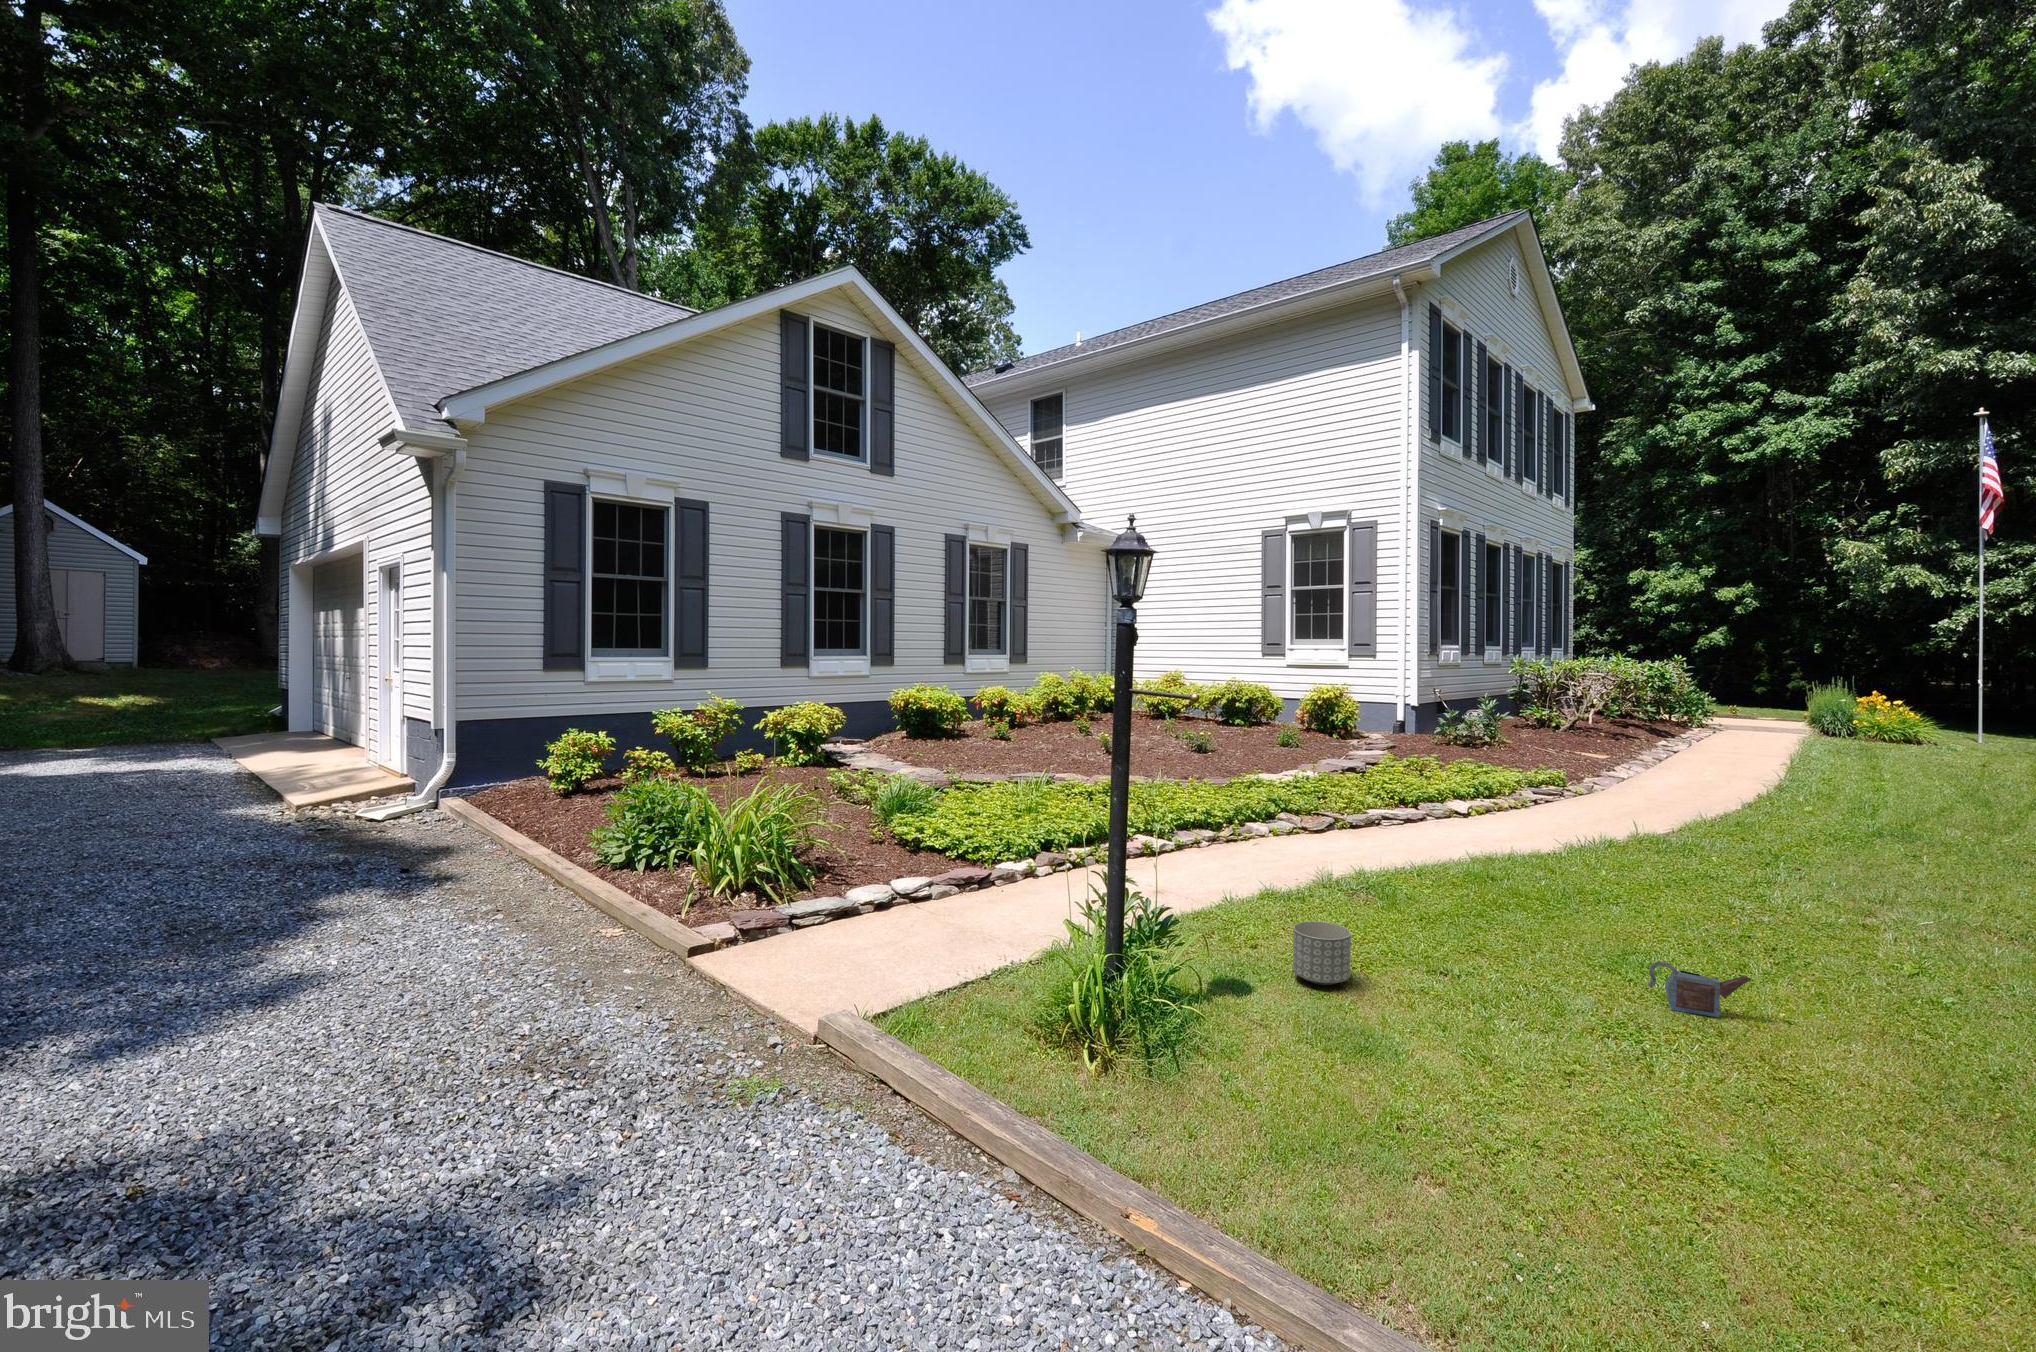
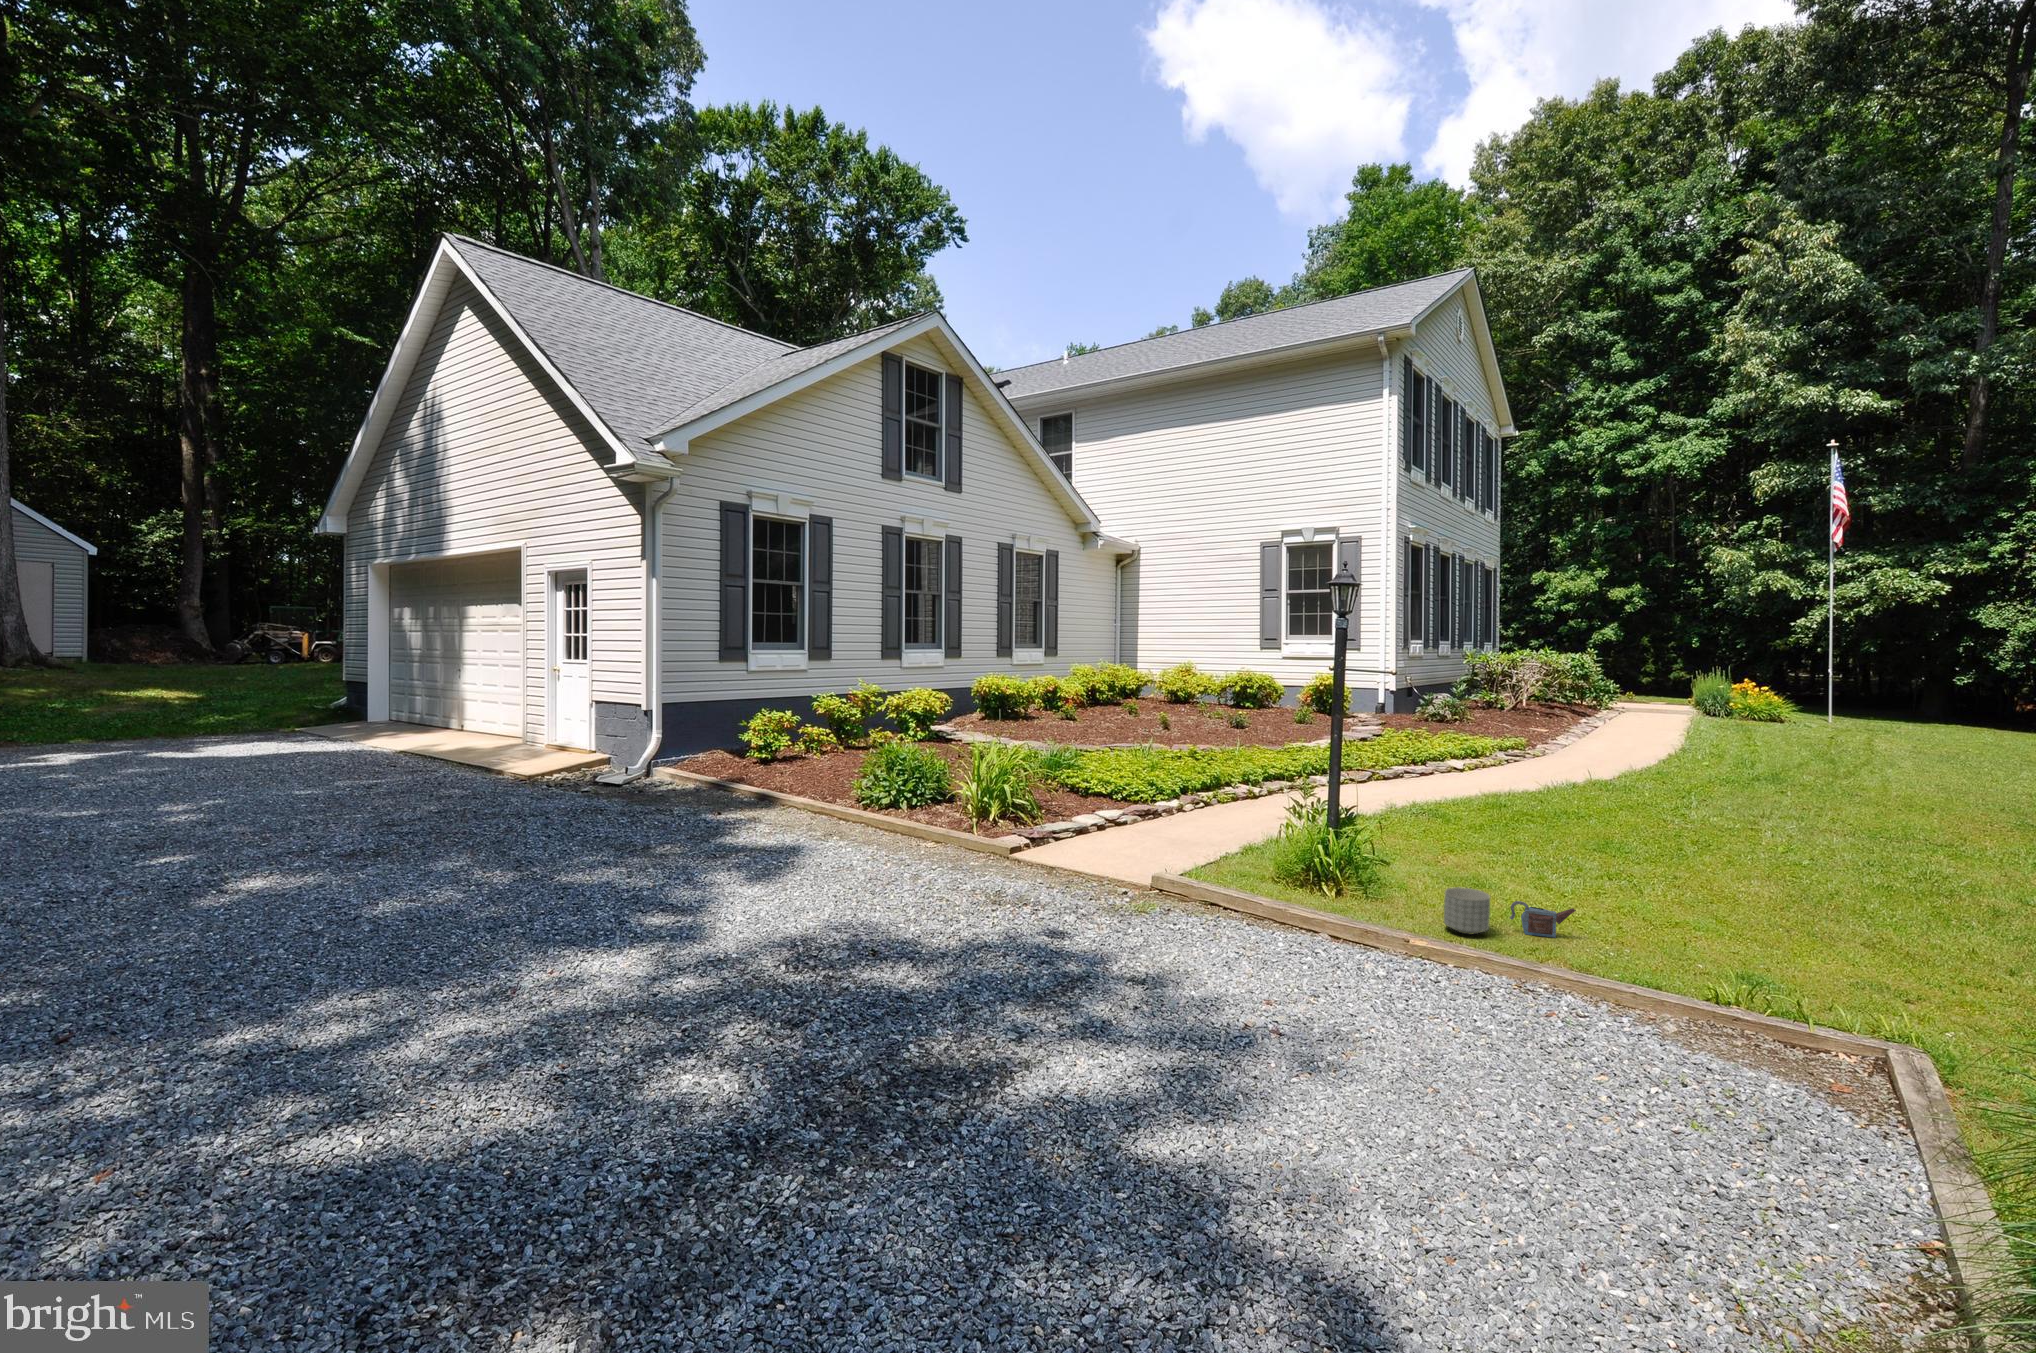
watering can: present [1647,961,1751,1018] -> present [1510,901,1576,938]

